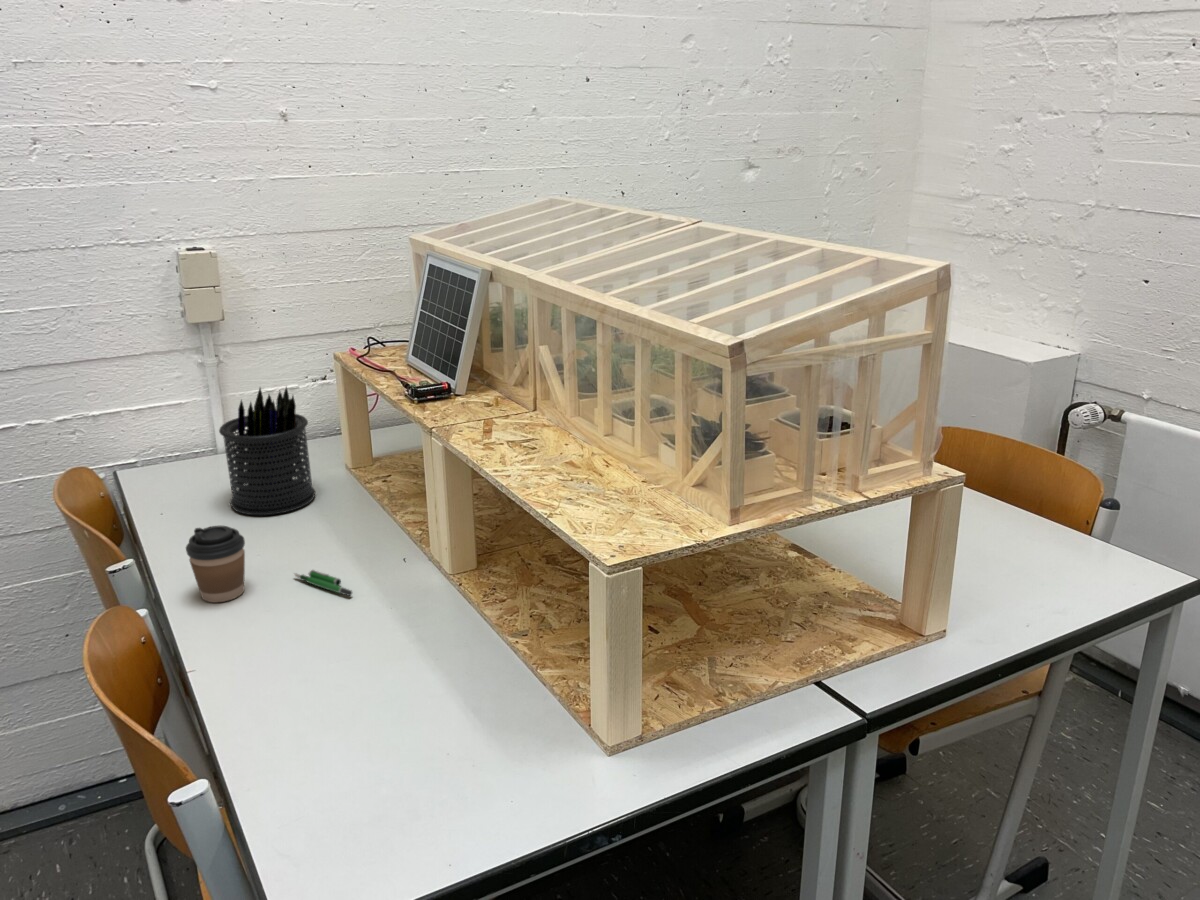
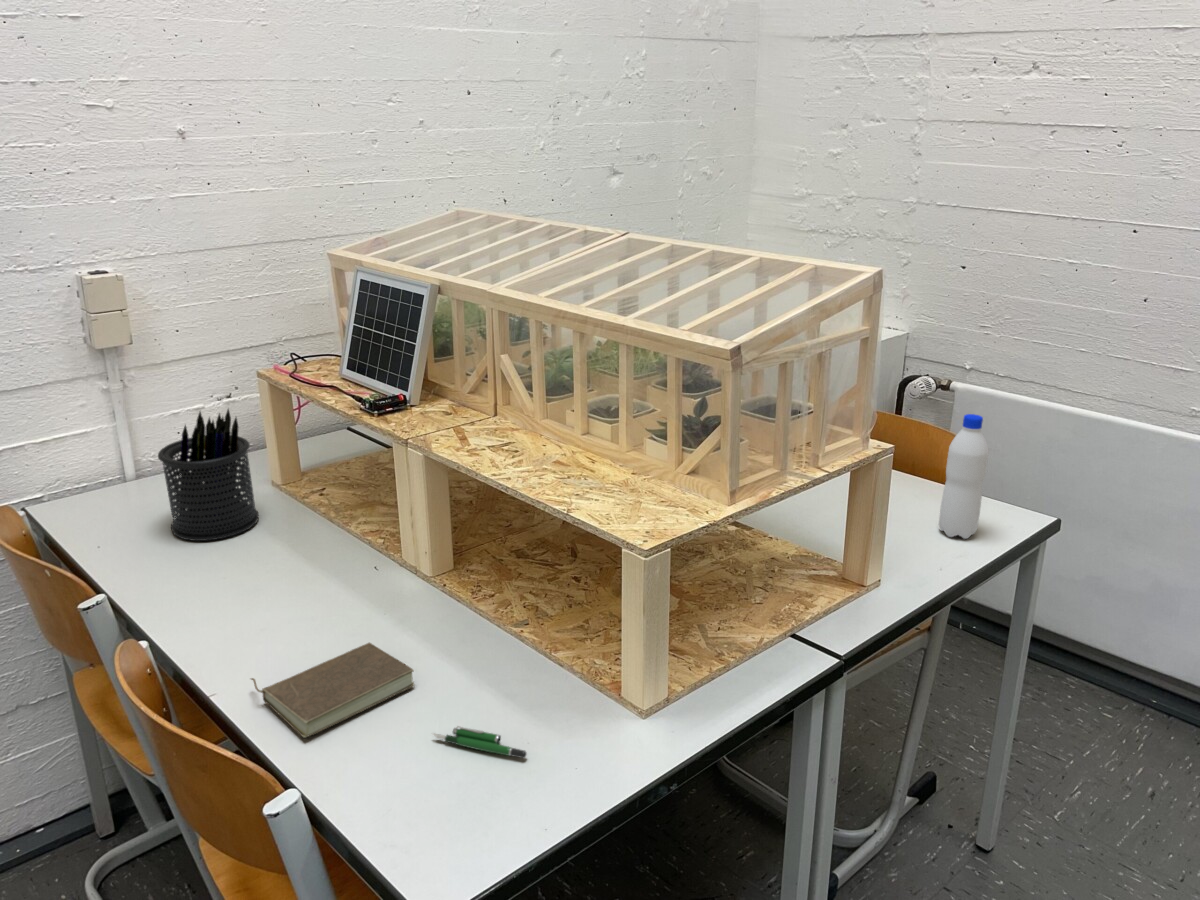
water bottle: none [1042,445,1107,595] -> present [939,414,989,539]
coffee cup: present [186,526,245,602] -> none [172,553,231,630]
pen: present [294,570,352,596] -> present [434,726,526,758]
book: none [222,633,381,723] -> present [251,643,414,737]

